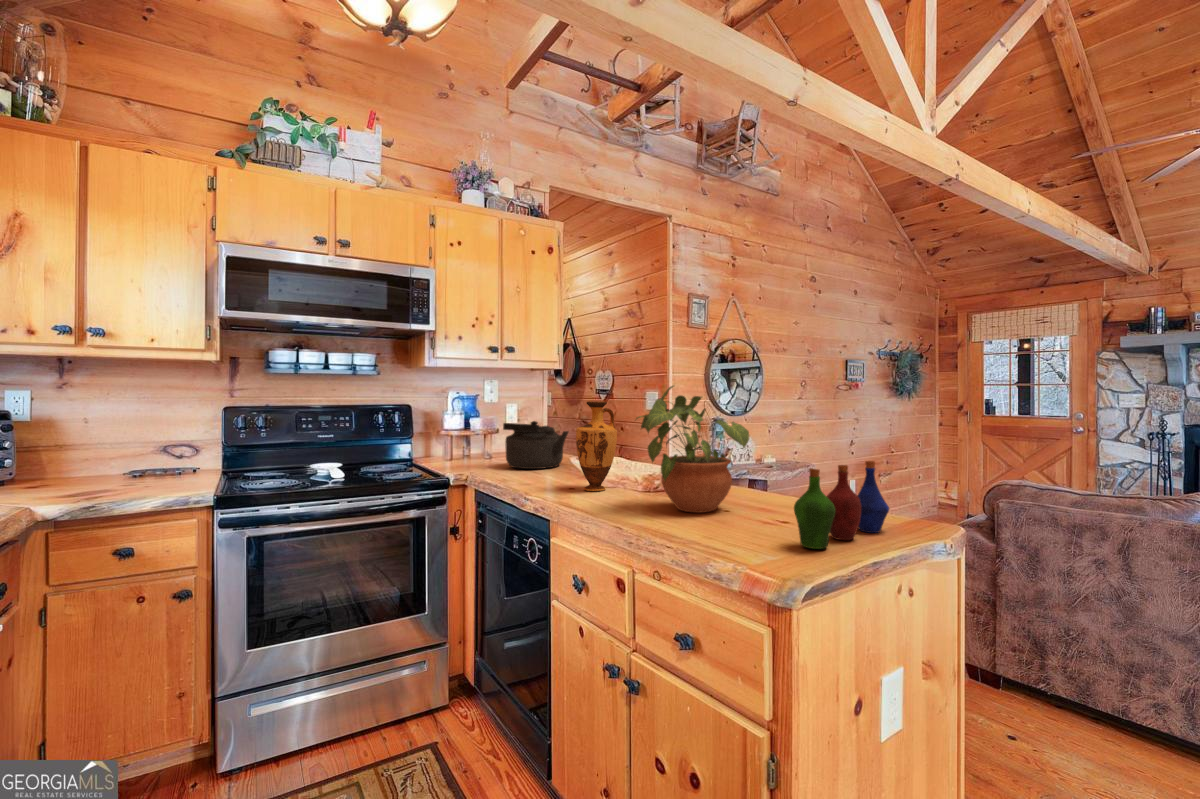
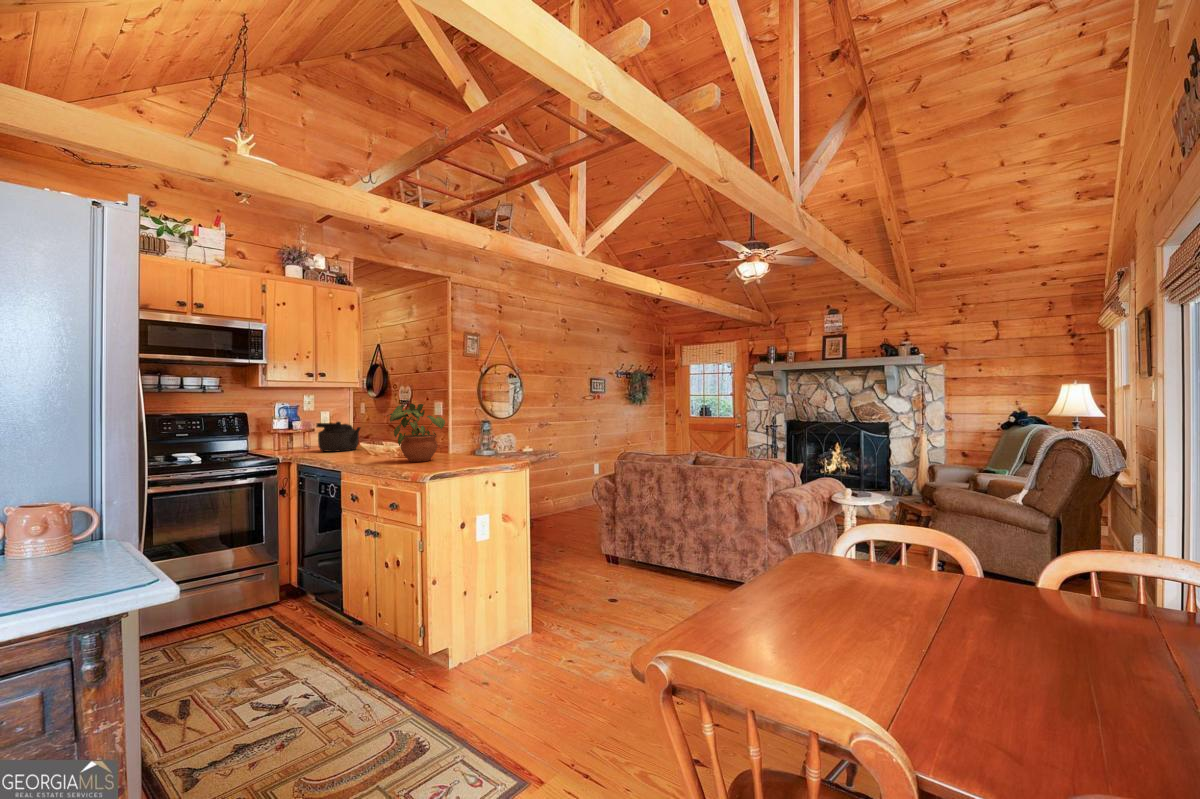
vase: present [576,401,617,491] -> none [359,408,384,458]
bottle: present [794,461,889,549] -> none [447,432,497,468]

